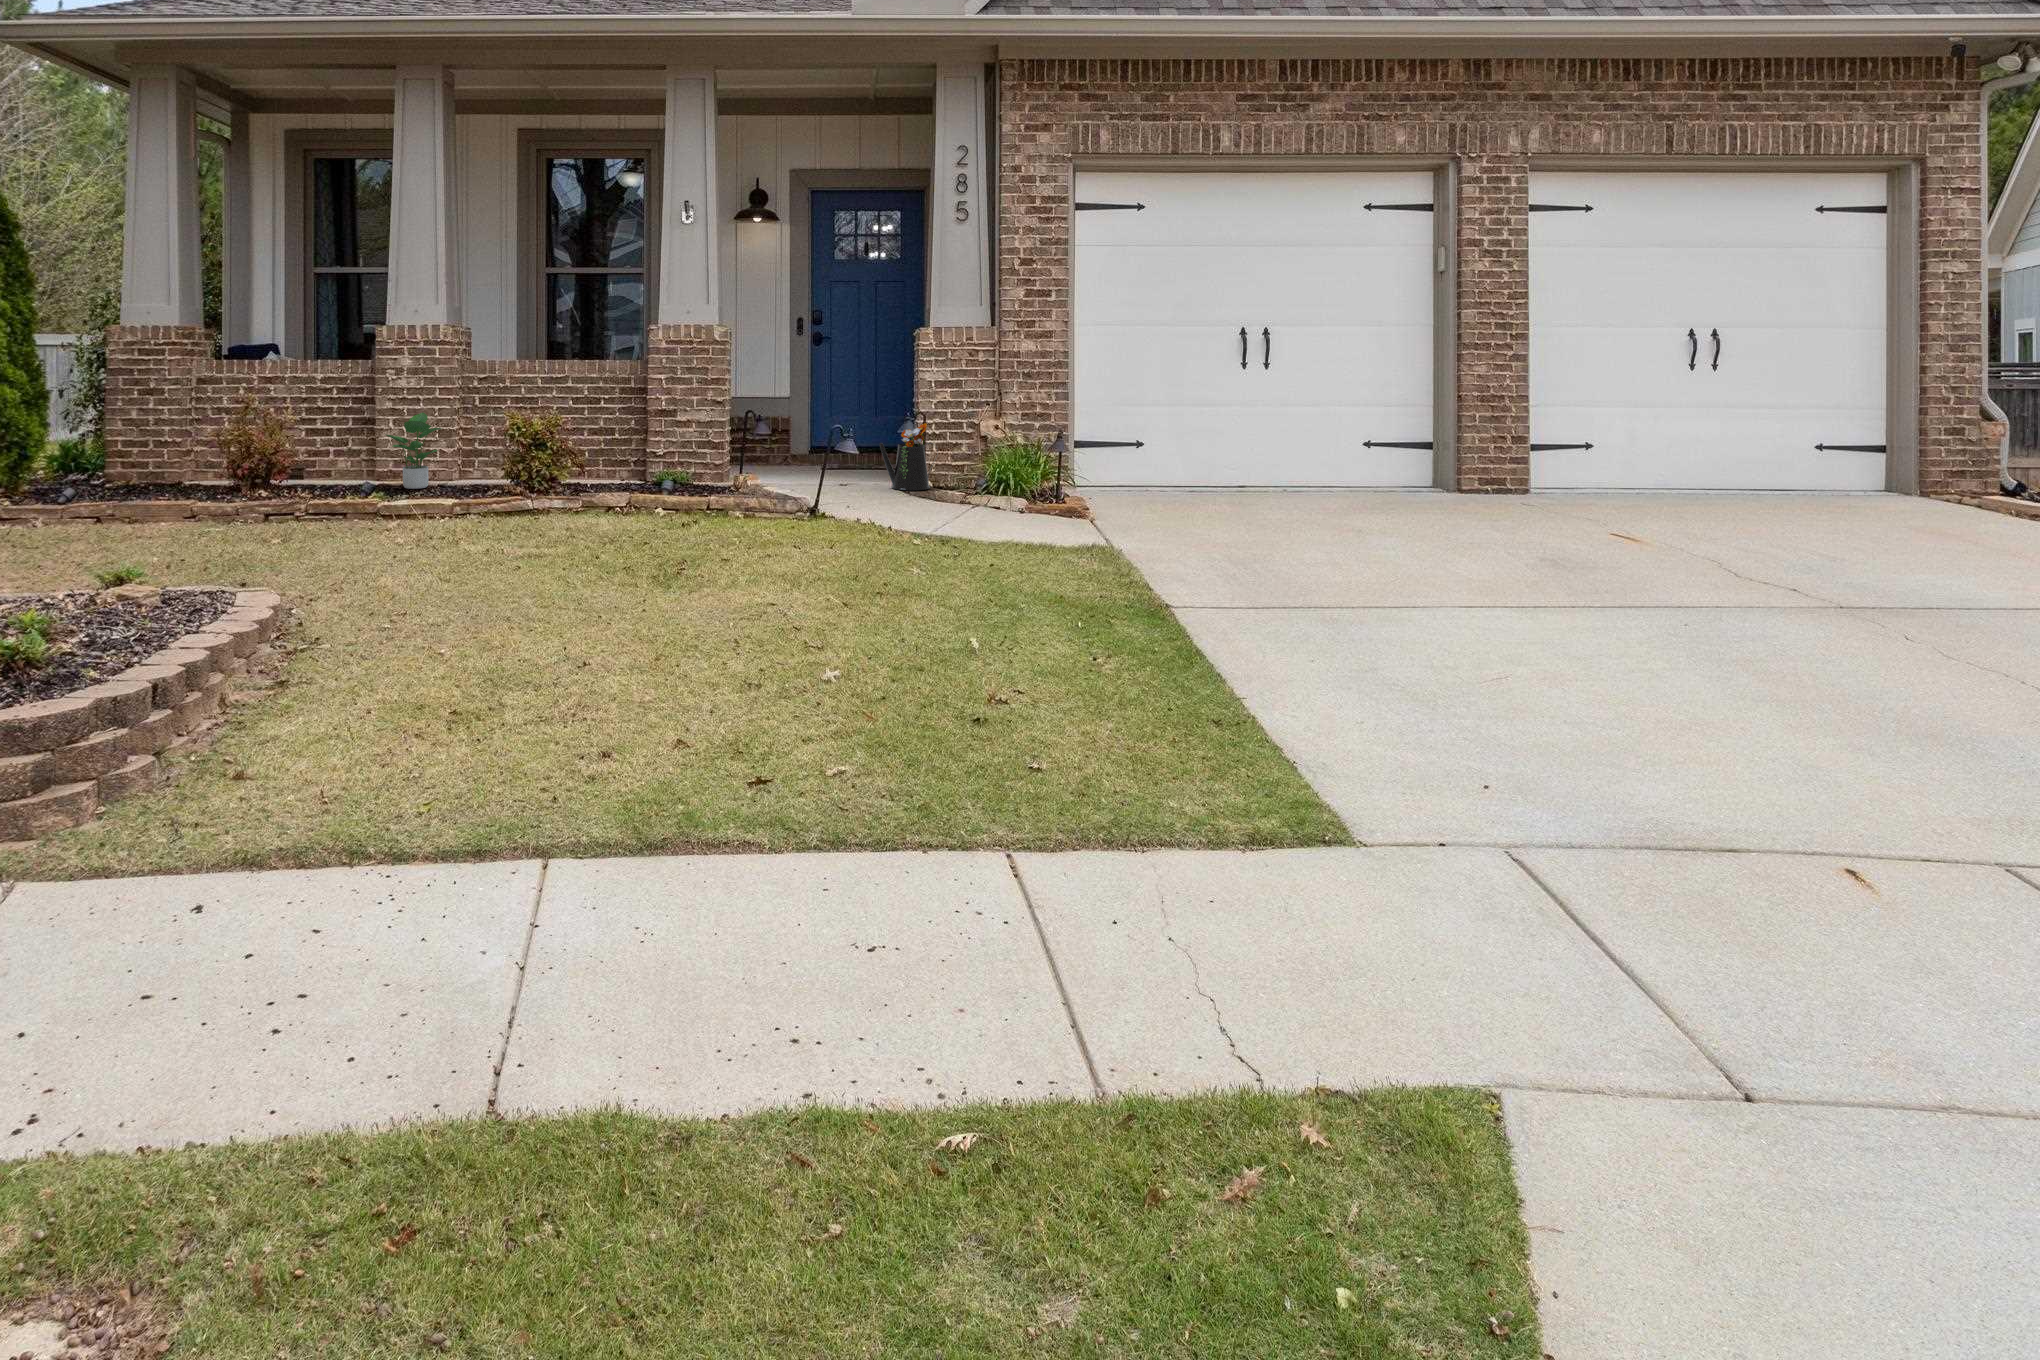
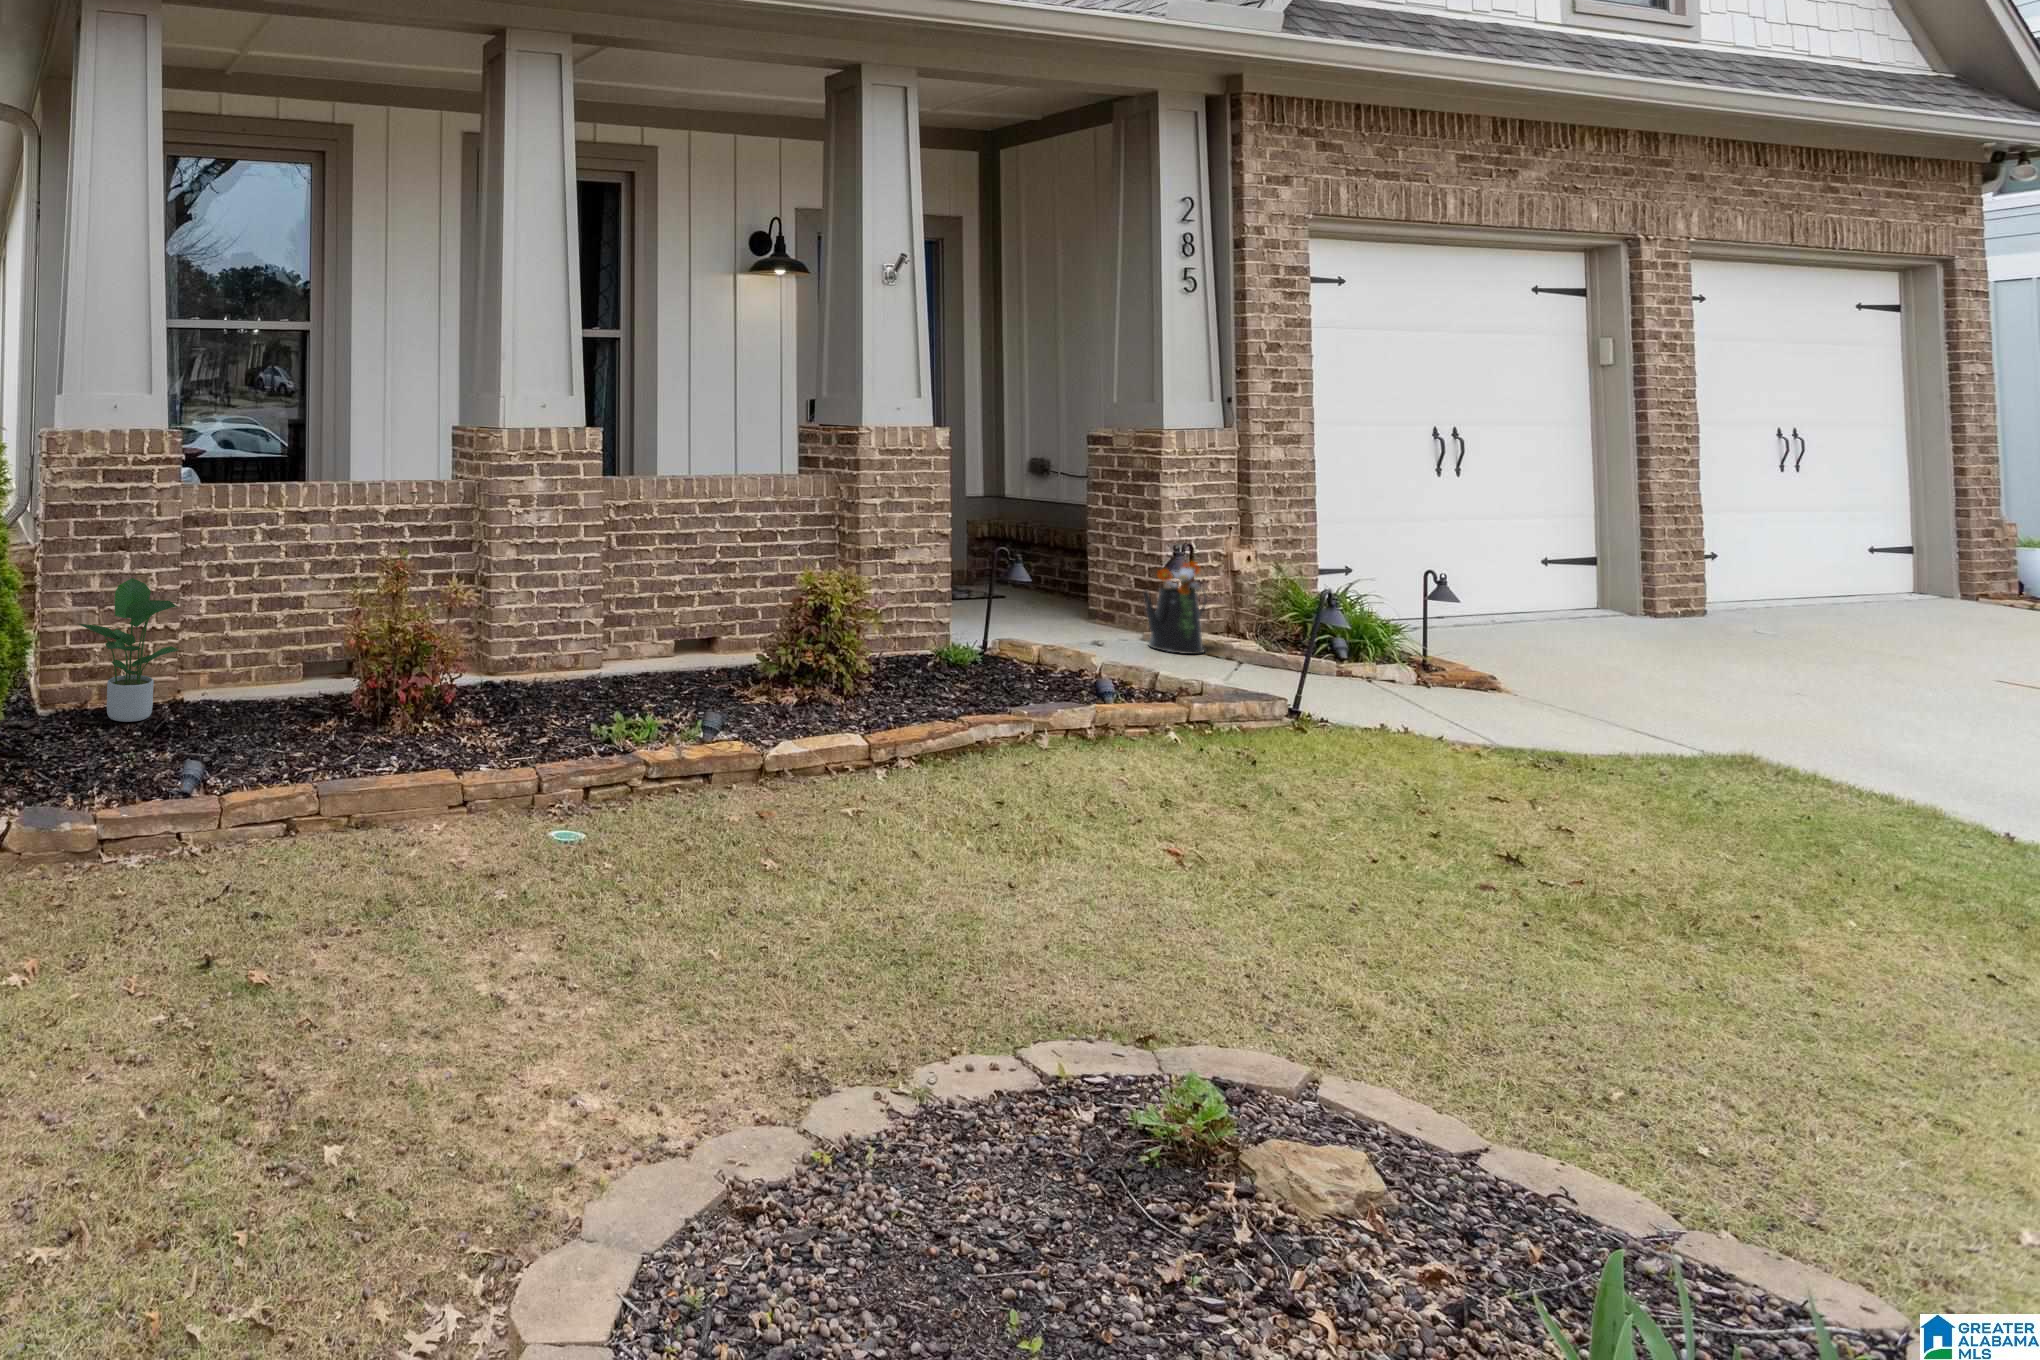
potted plant: present [385,413,443,489] -> present [79,578,178,722]

